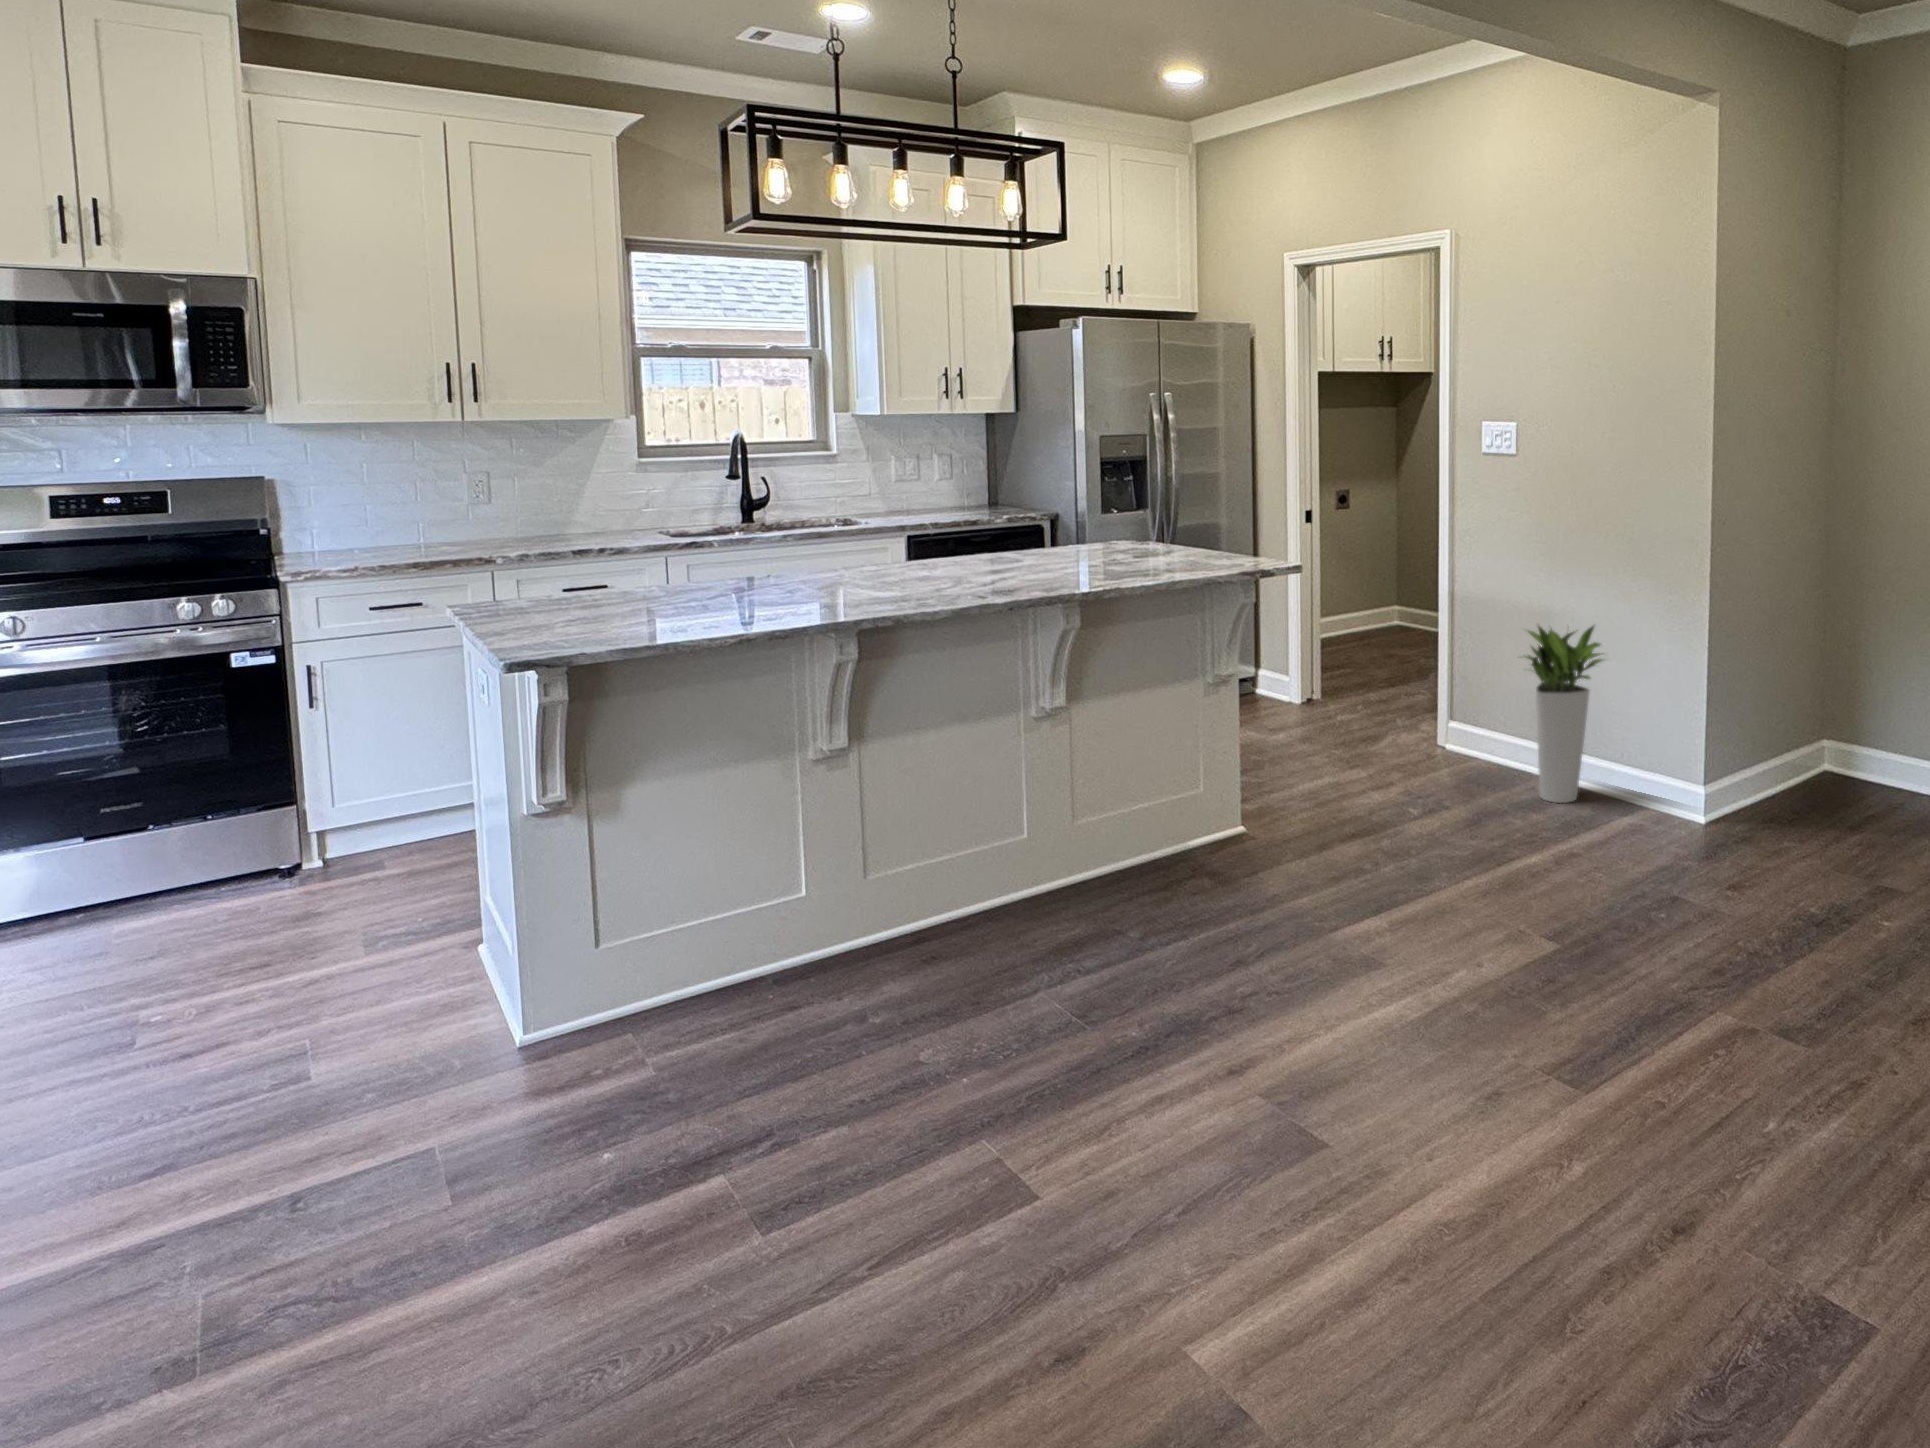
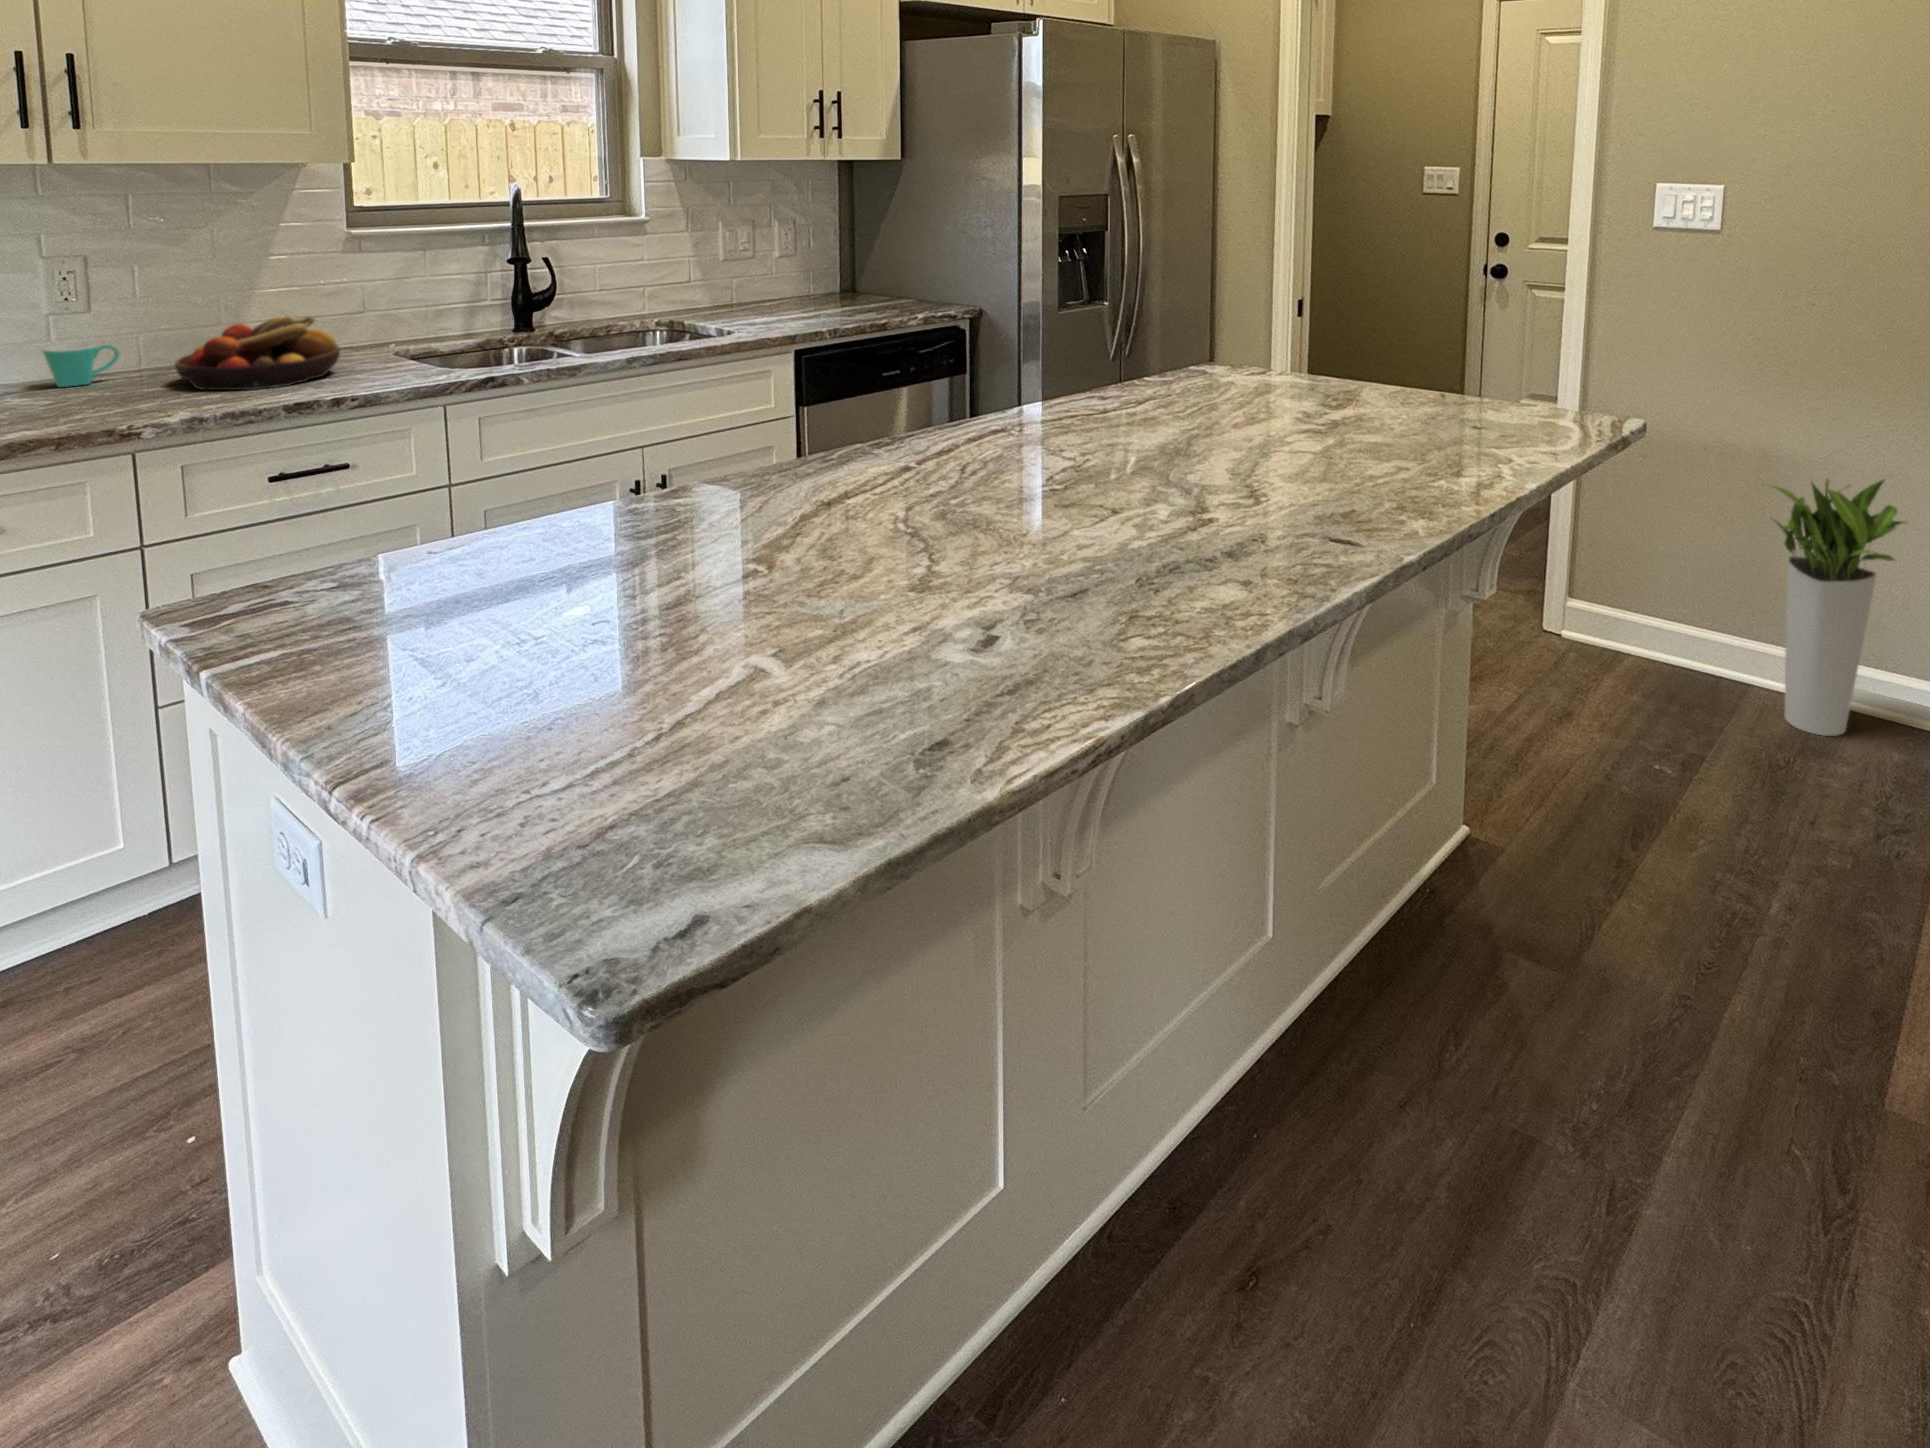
fruit bowl: none [525,507,616,546] -> present [175,314,340,390]
mug: none [460,521,500,544] -> present [42,343,119,387]

